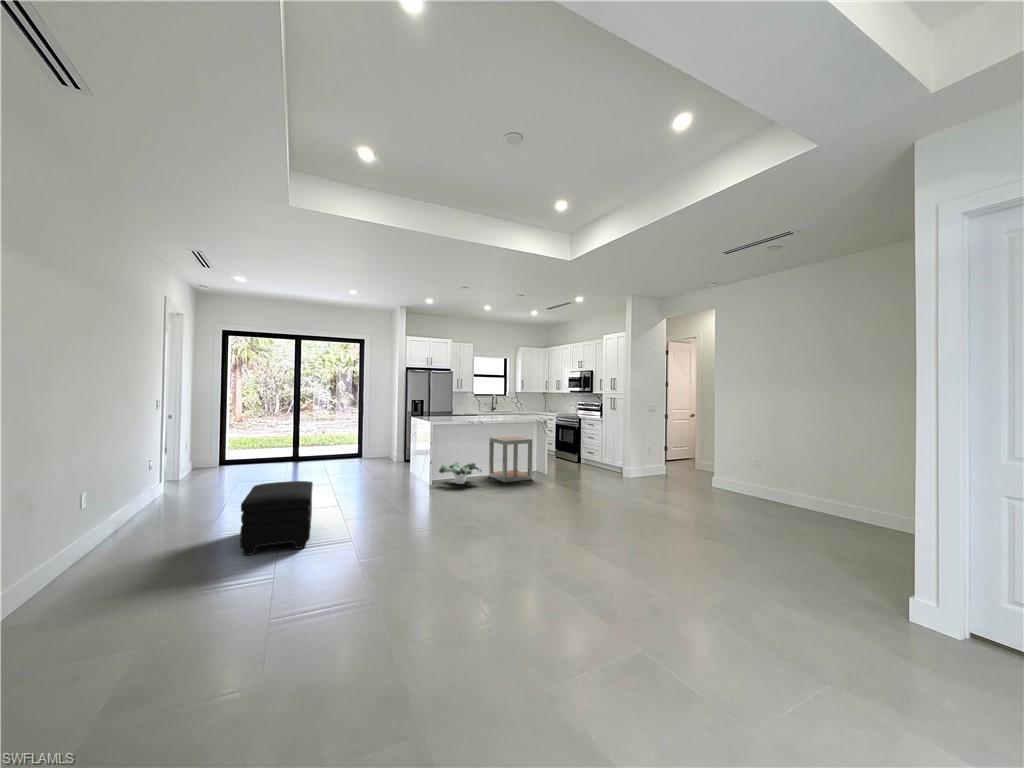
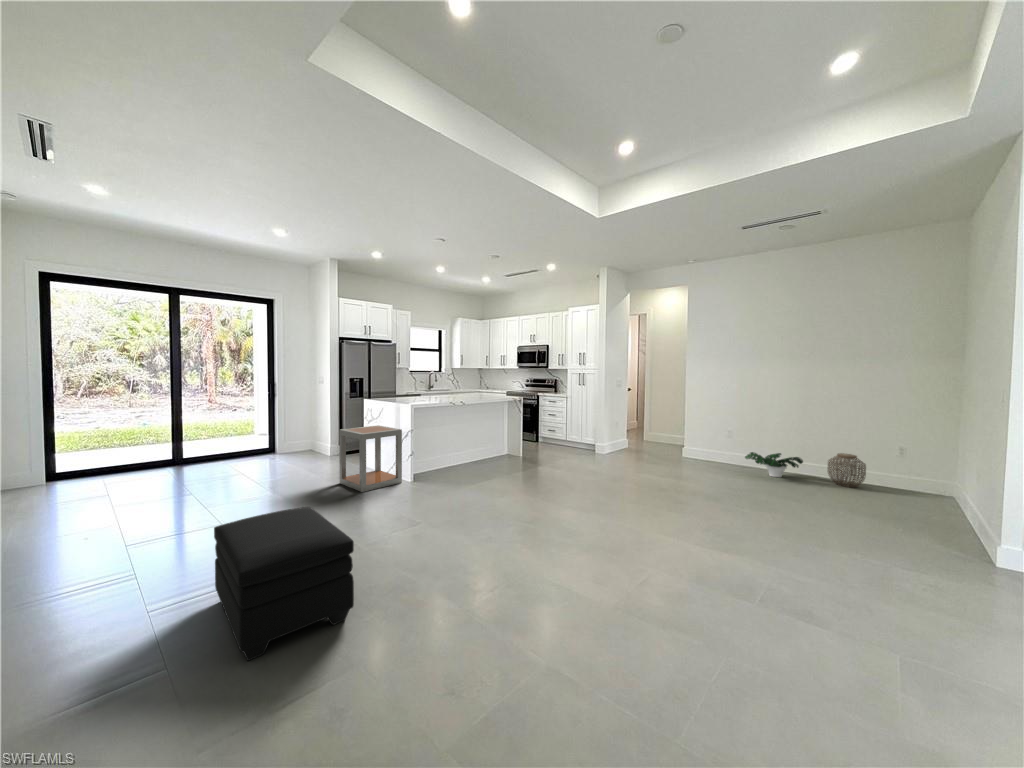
side table: present [489,436,532,482] -> present [339,425,402,492]
potted plant: present [439,463,481,484] -> present [745,452,803,477]
woven basket: none [842,489,885,528] -> present [828,453,866,487]

